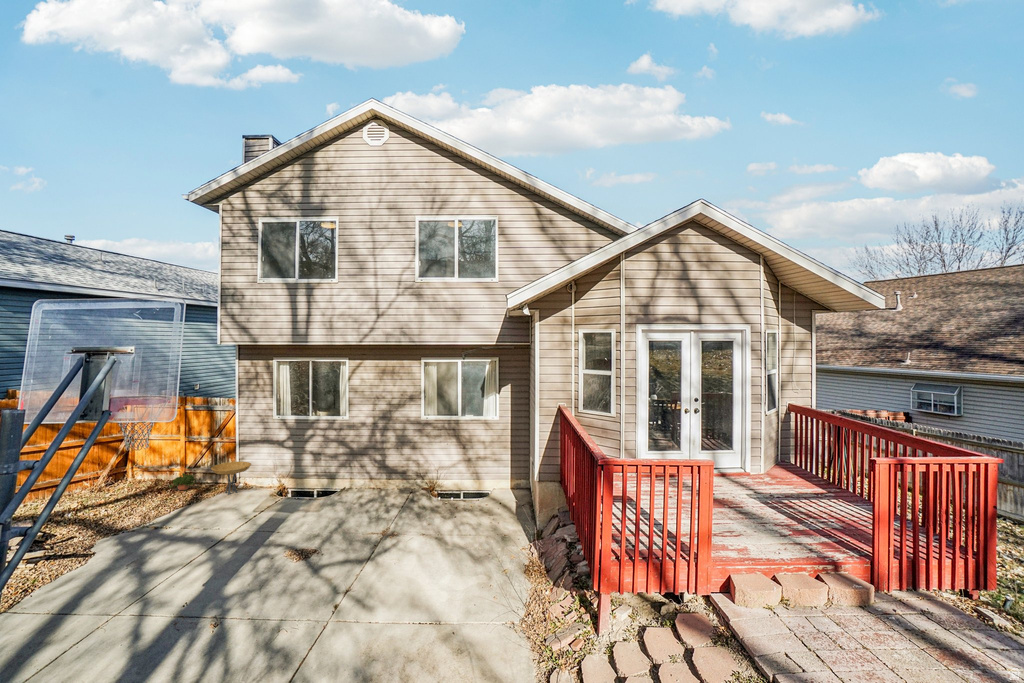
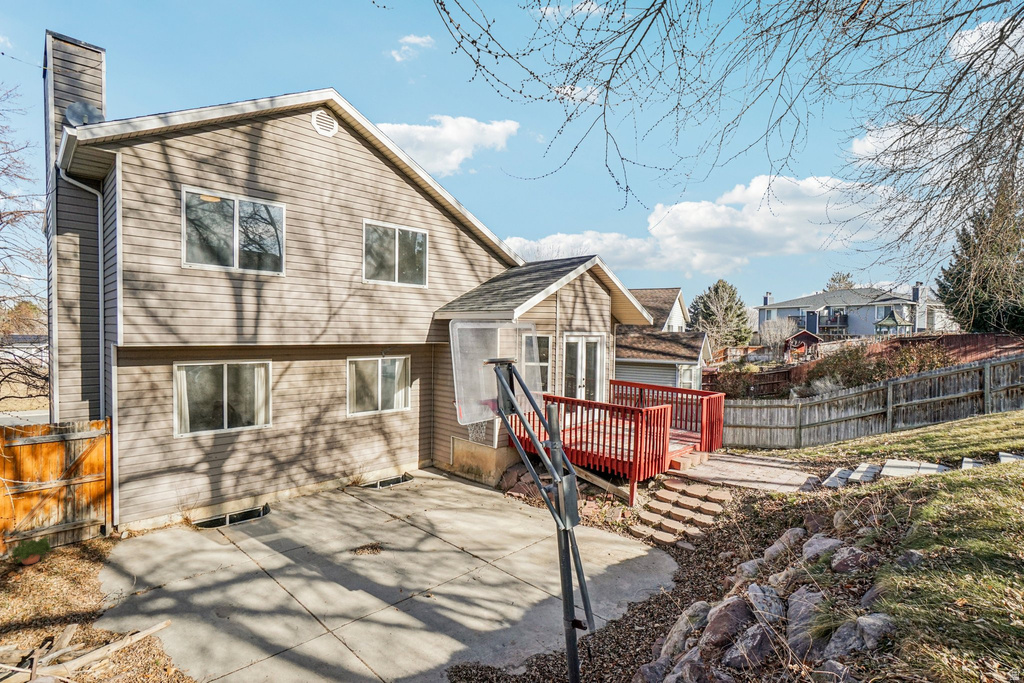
side table: present [211,462,251,494] -> none [97,501,155,547]

